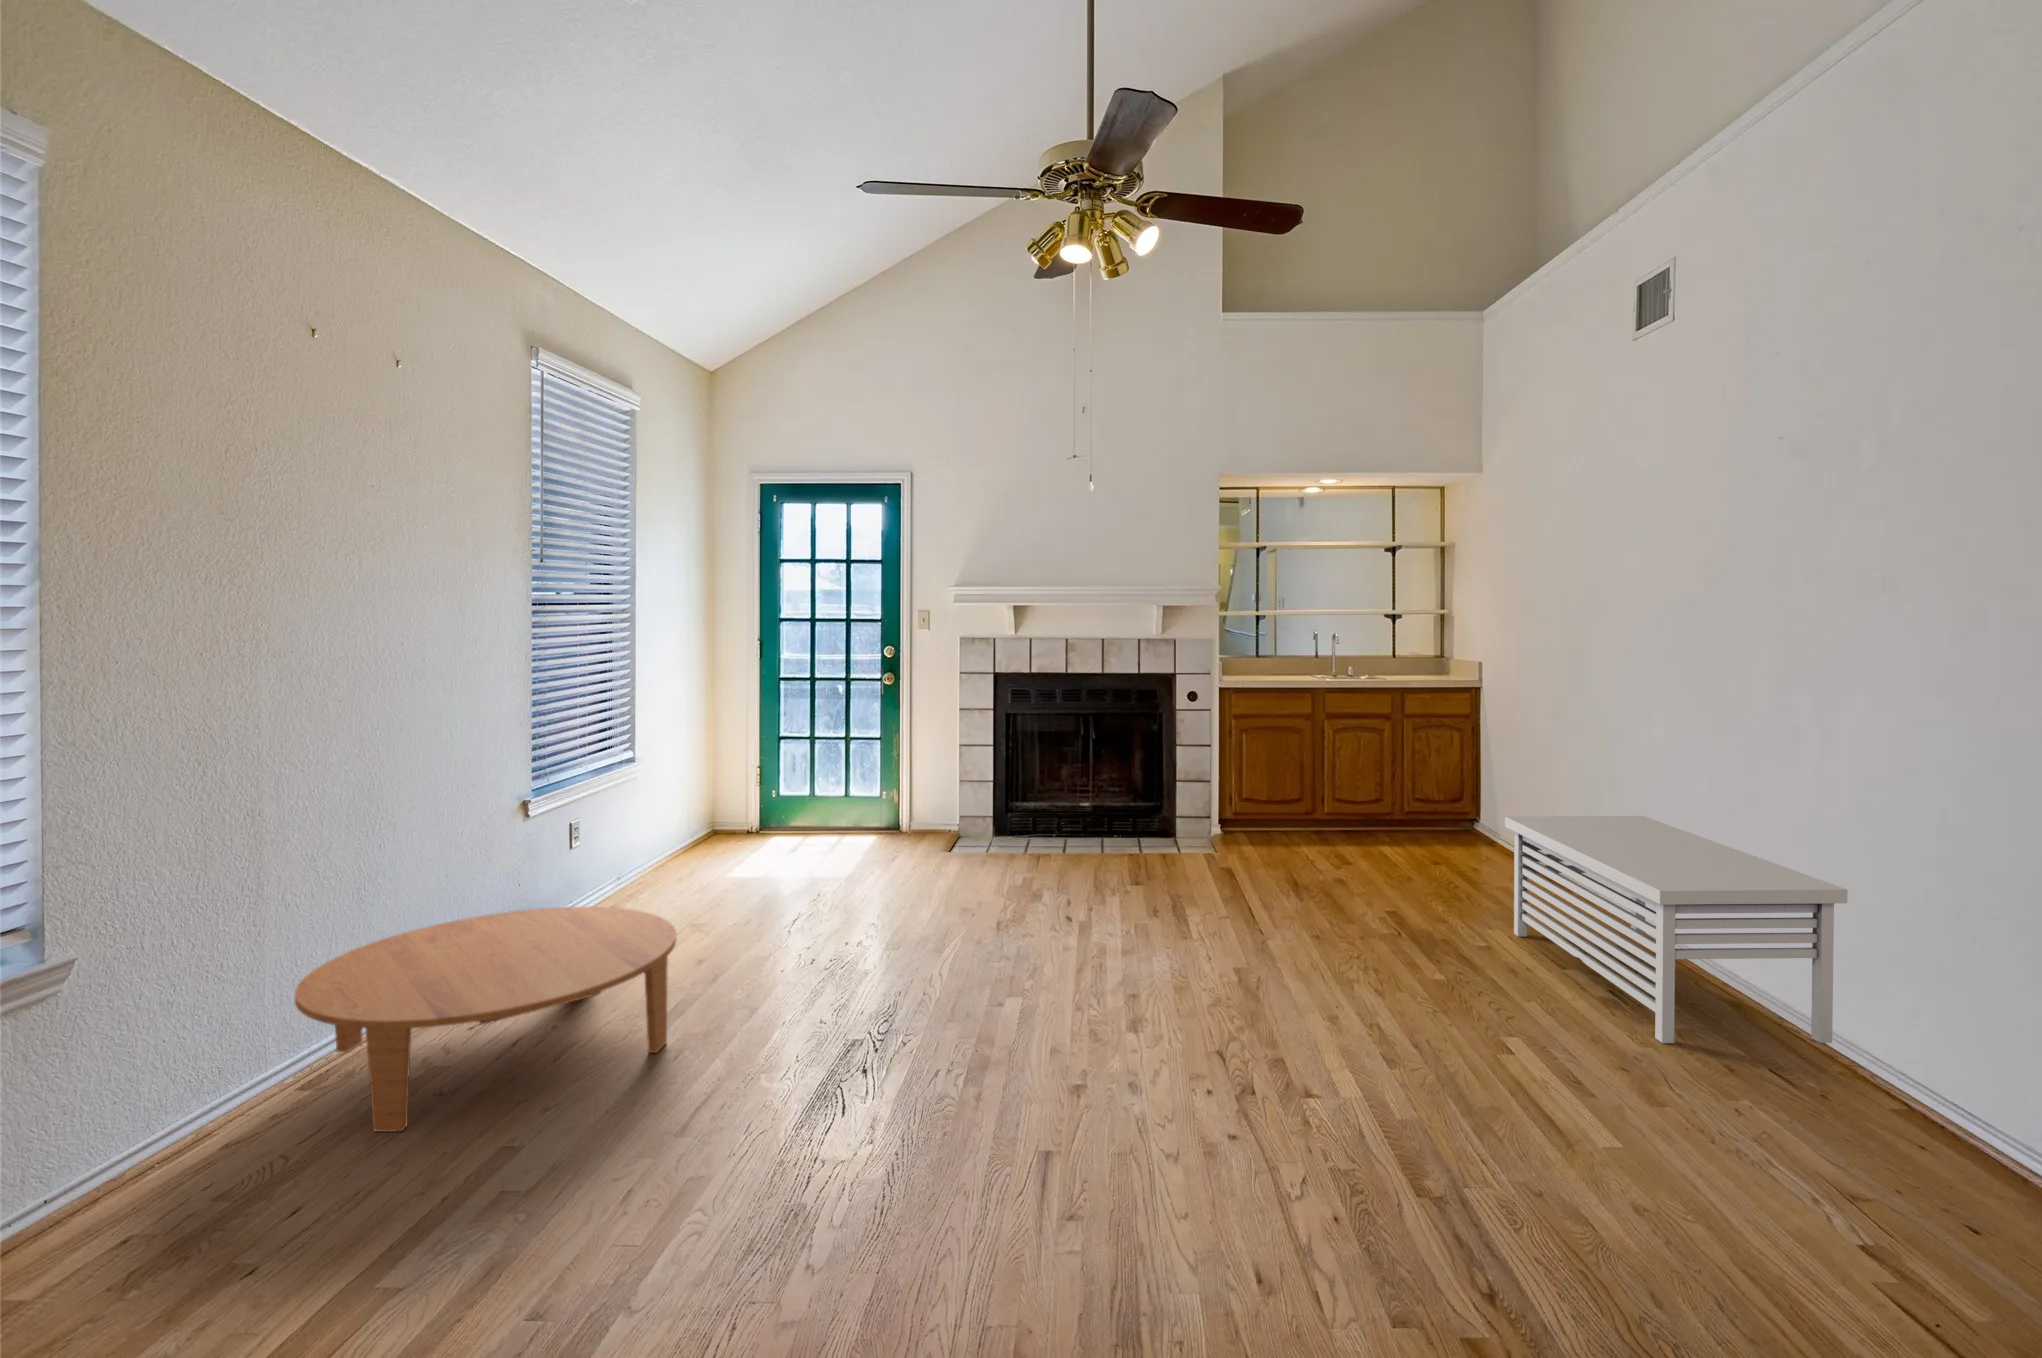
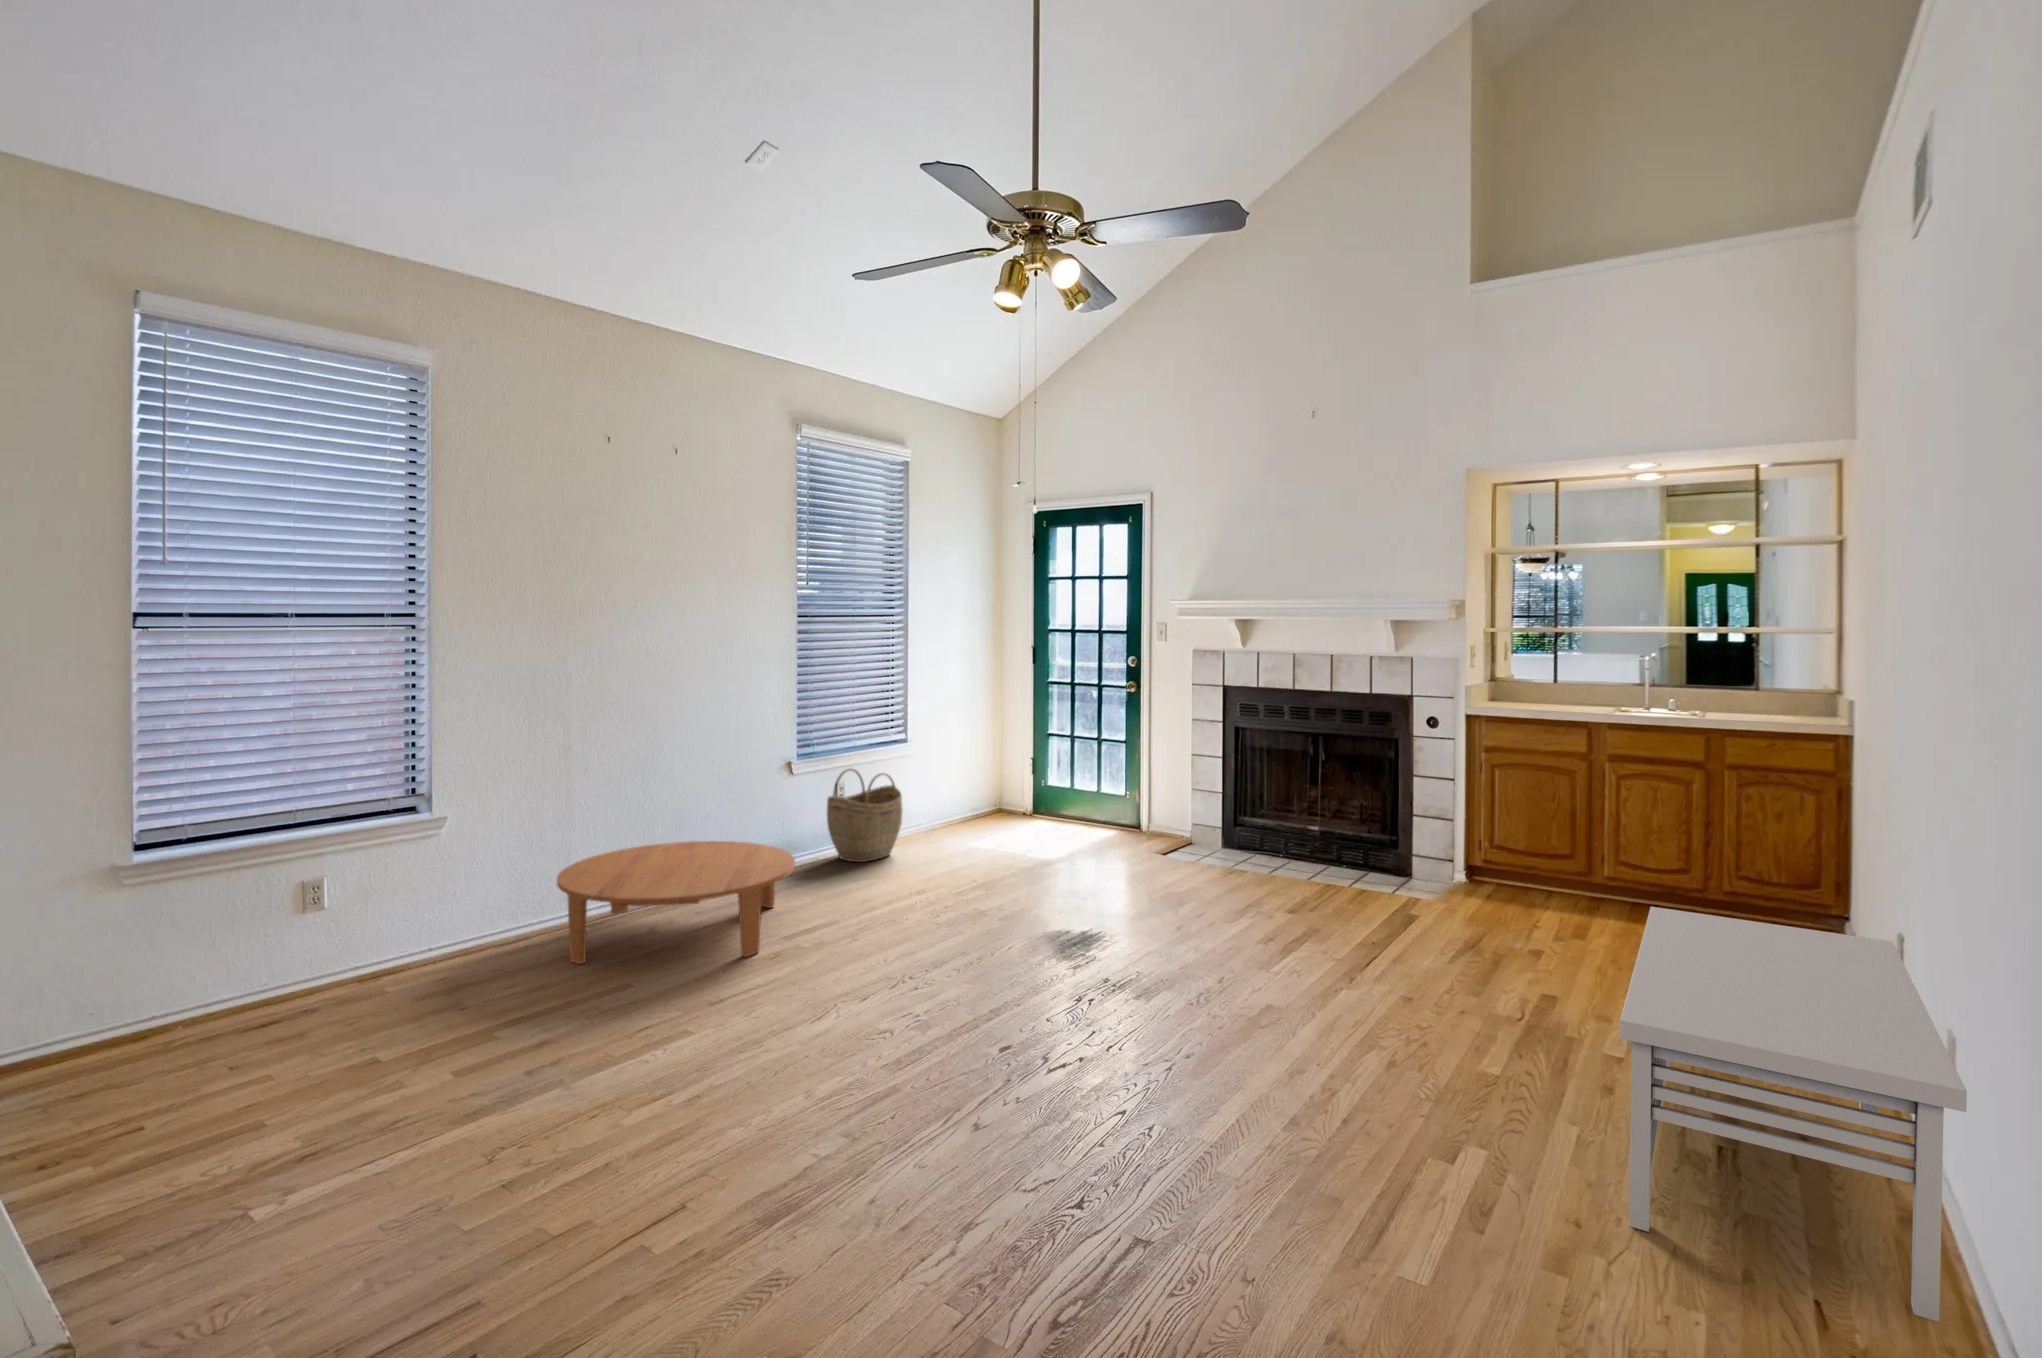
woven basket: none [574,797,671,915] -> present [827,768,903,862]

